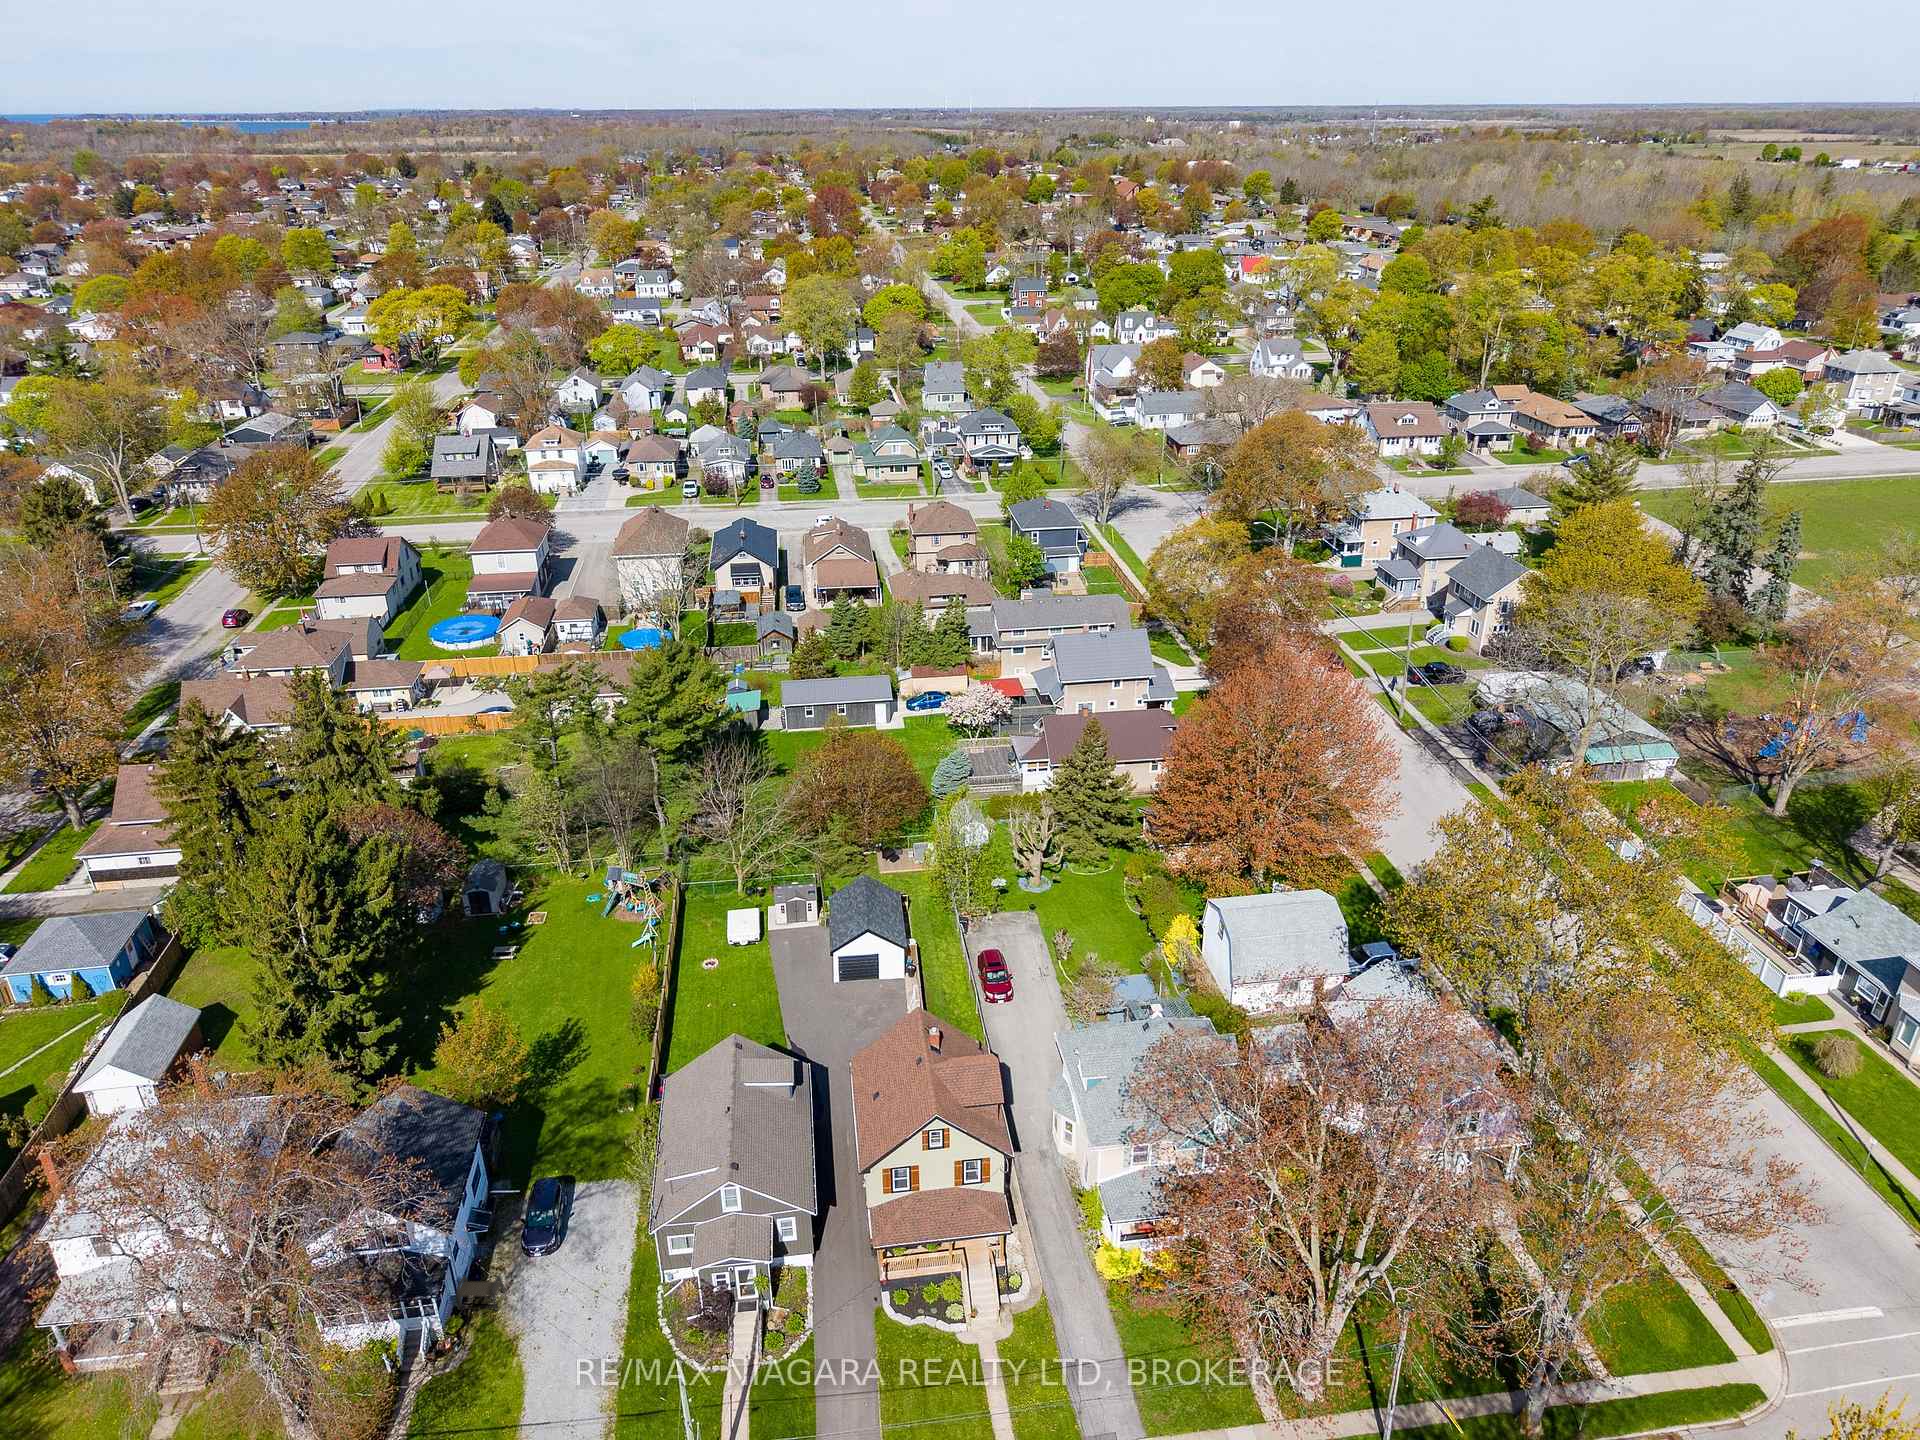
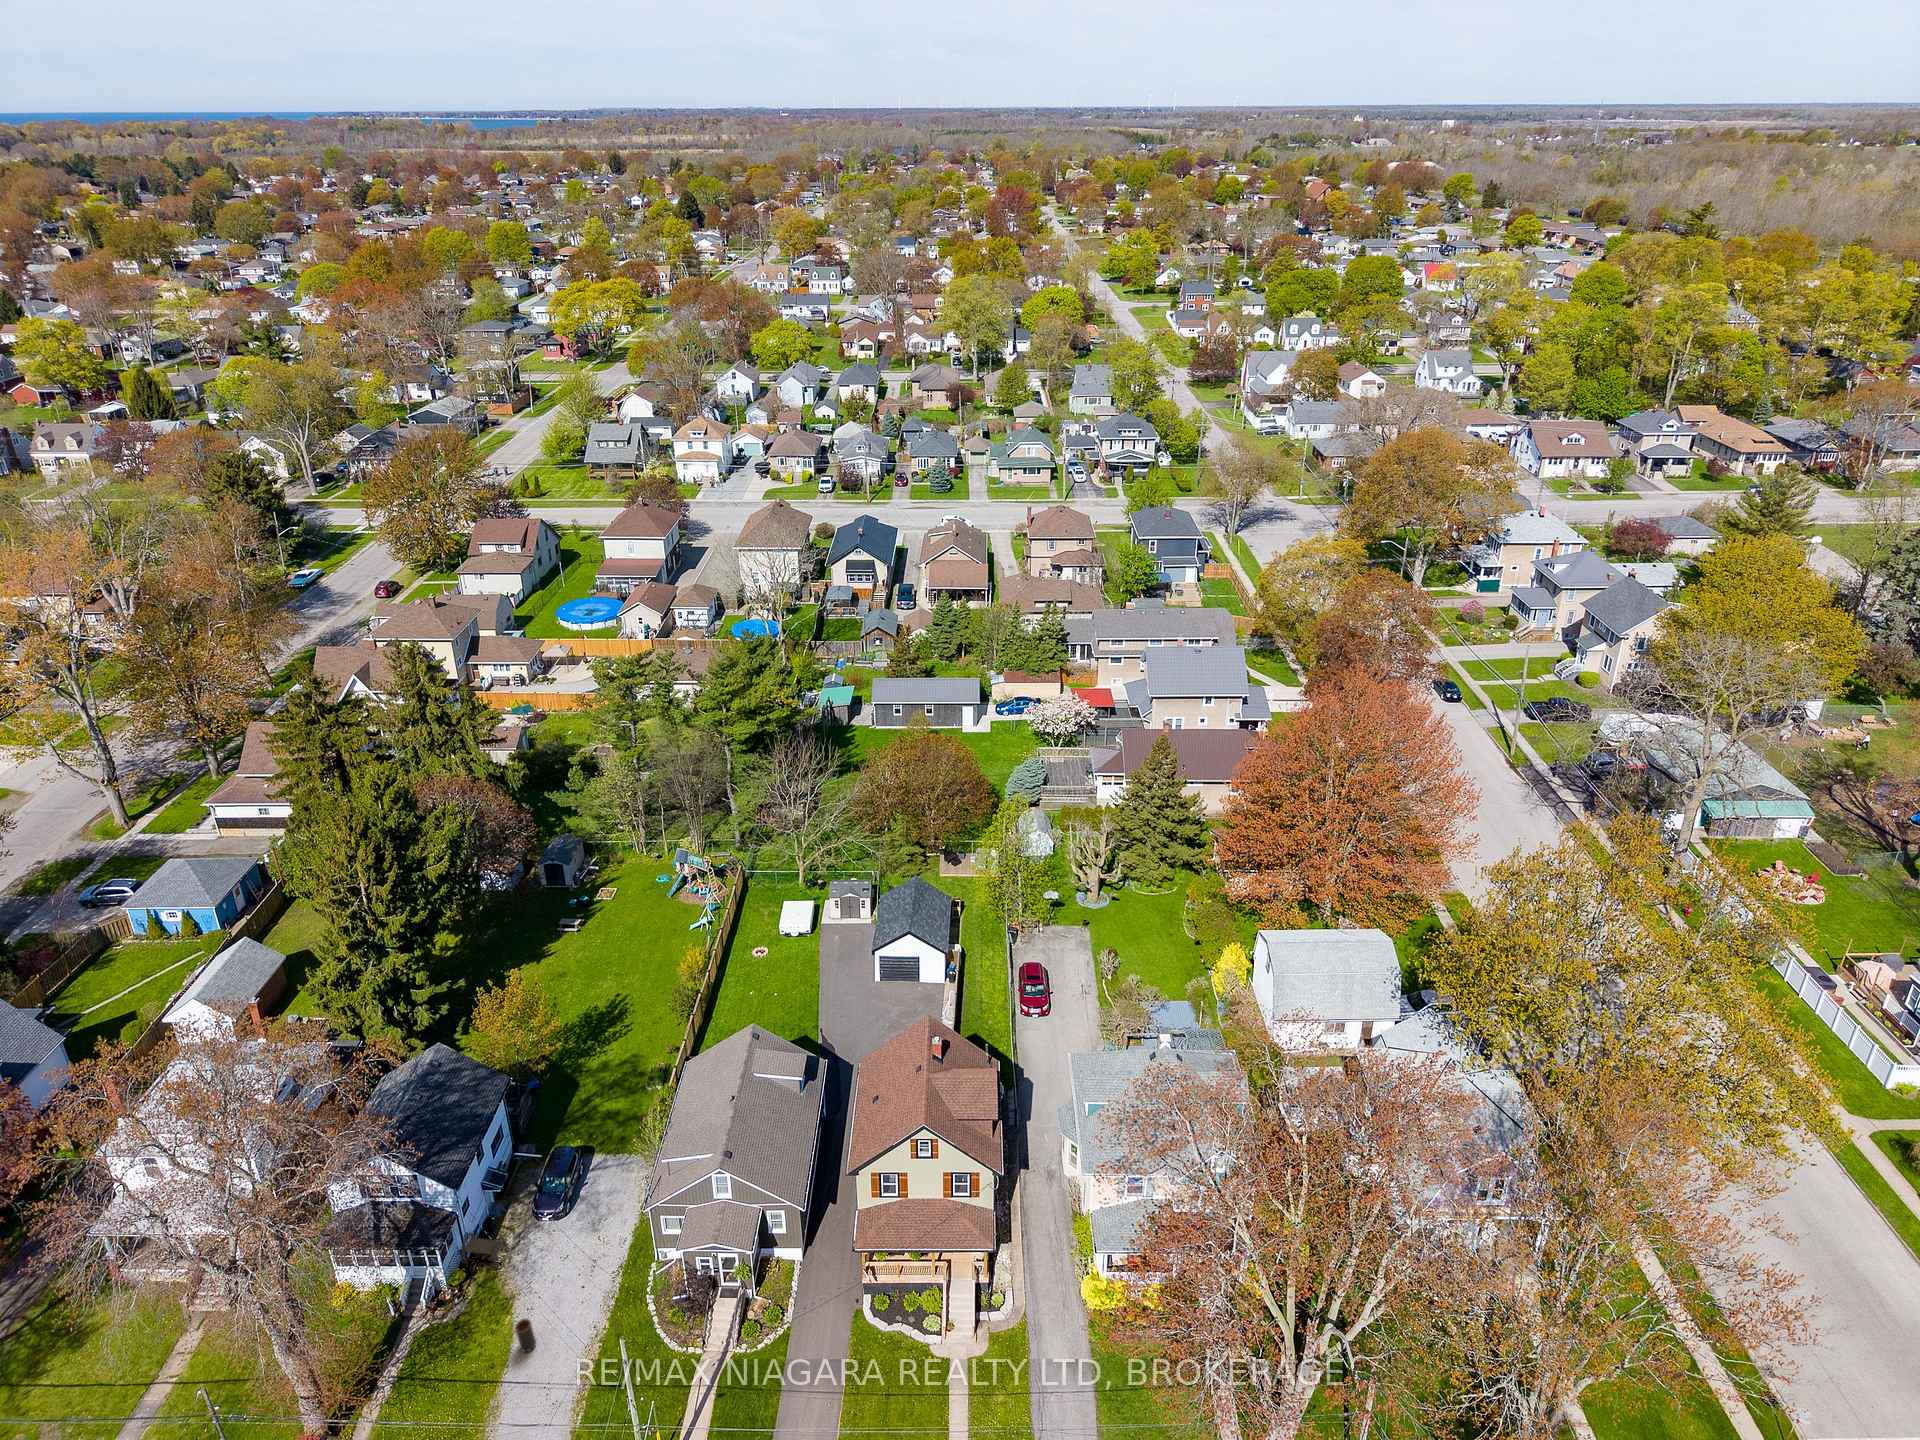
trash can: none [531,1355,552,1390] -> present [515,1319,536,1352]

